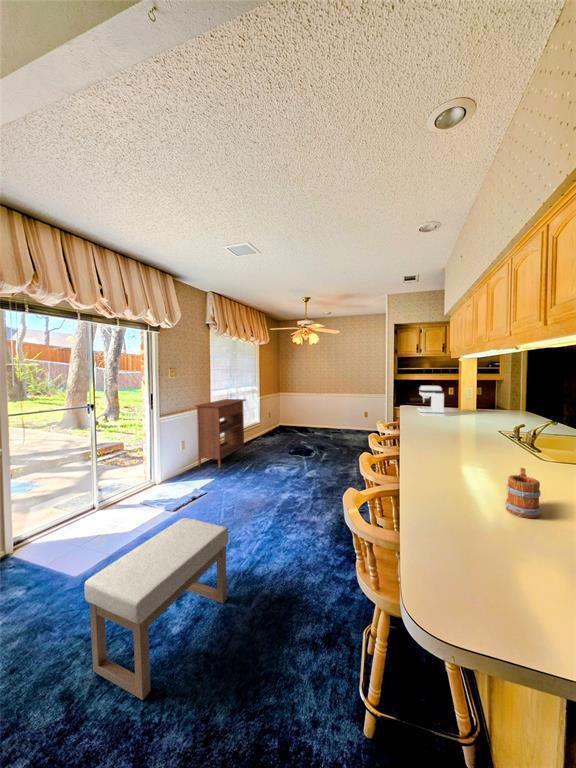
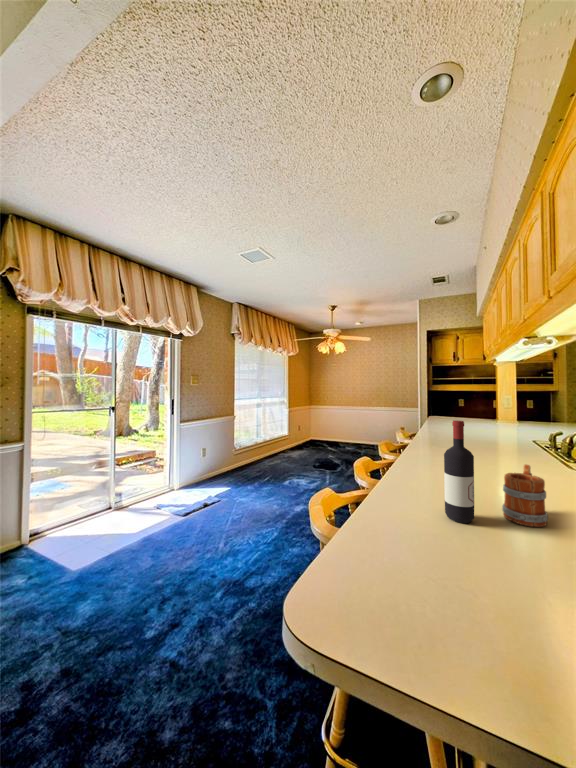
coffee maker: present [411,386,444,416] -> none [436,393,474,427]
console table: present [196,399,246,469] -> none [217,409,270,478]
wine bottle: none [464,436,489,519] -> present [444,420,474,523]
ottoman: present [85,518,228,700] -> none [54,516,213,704]

